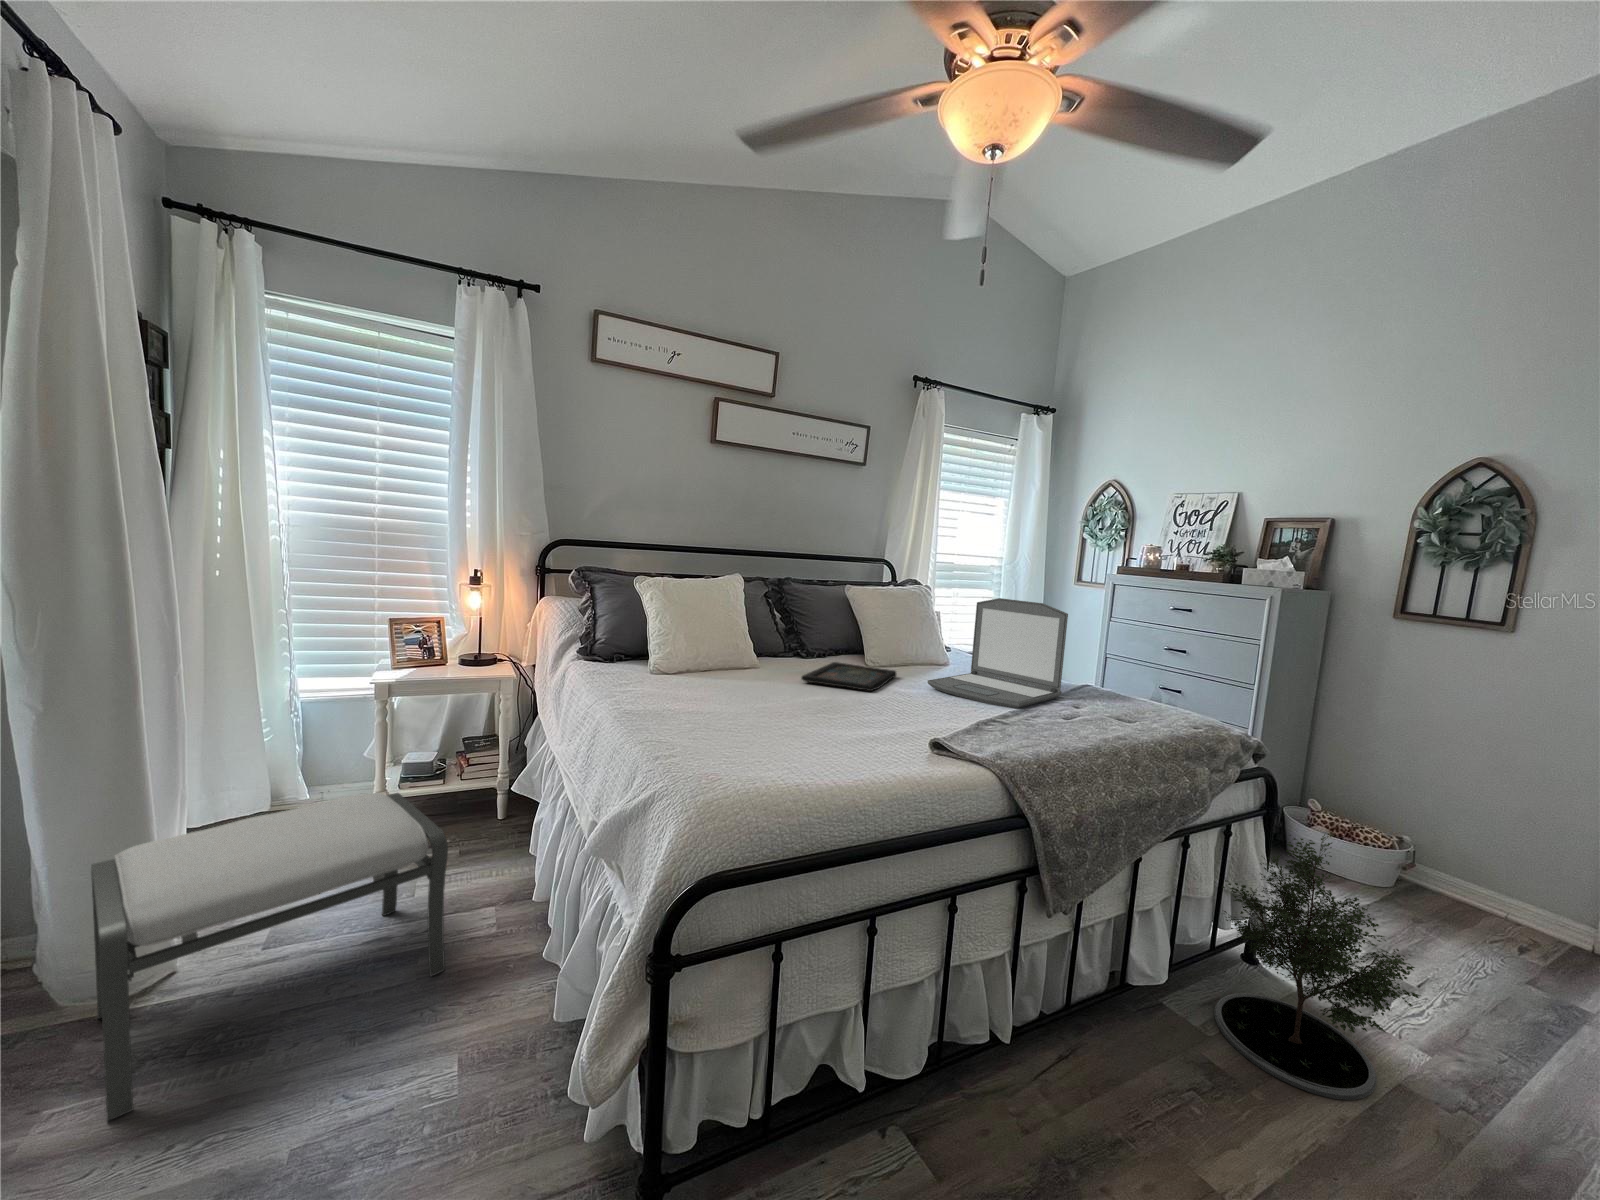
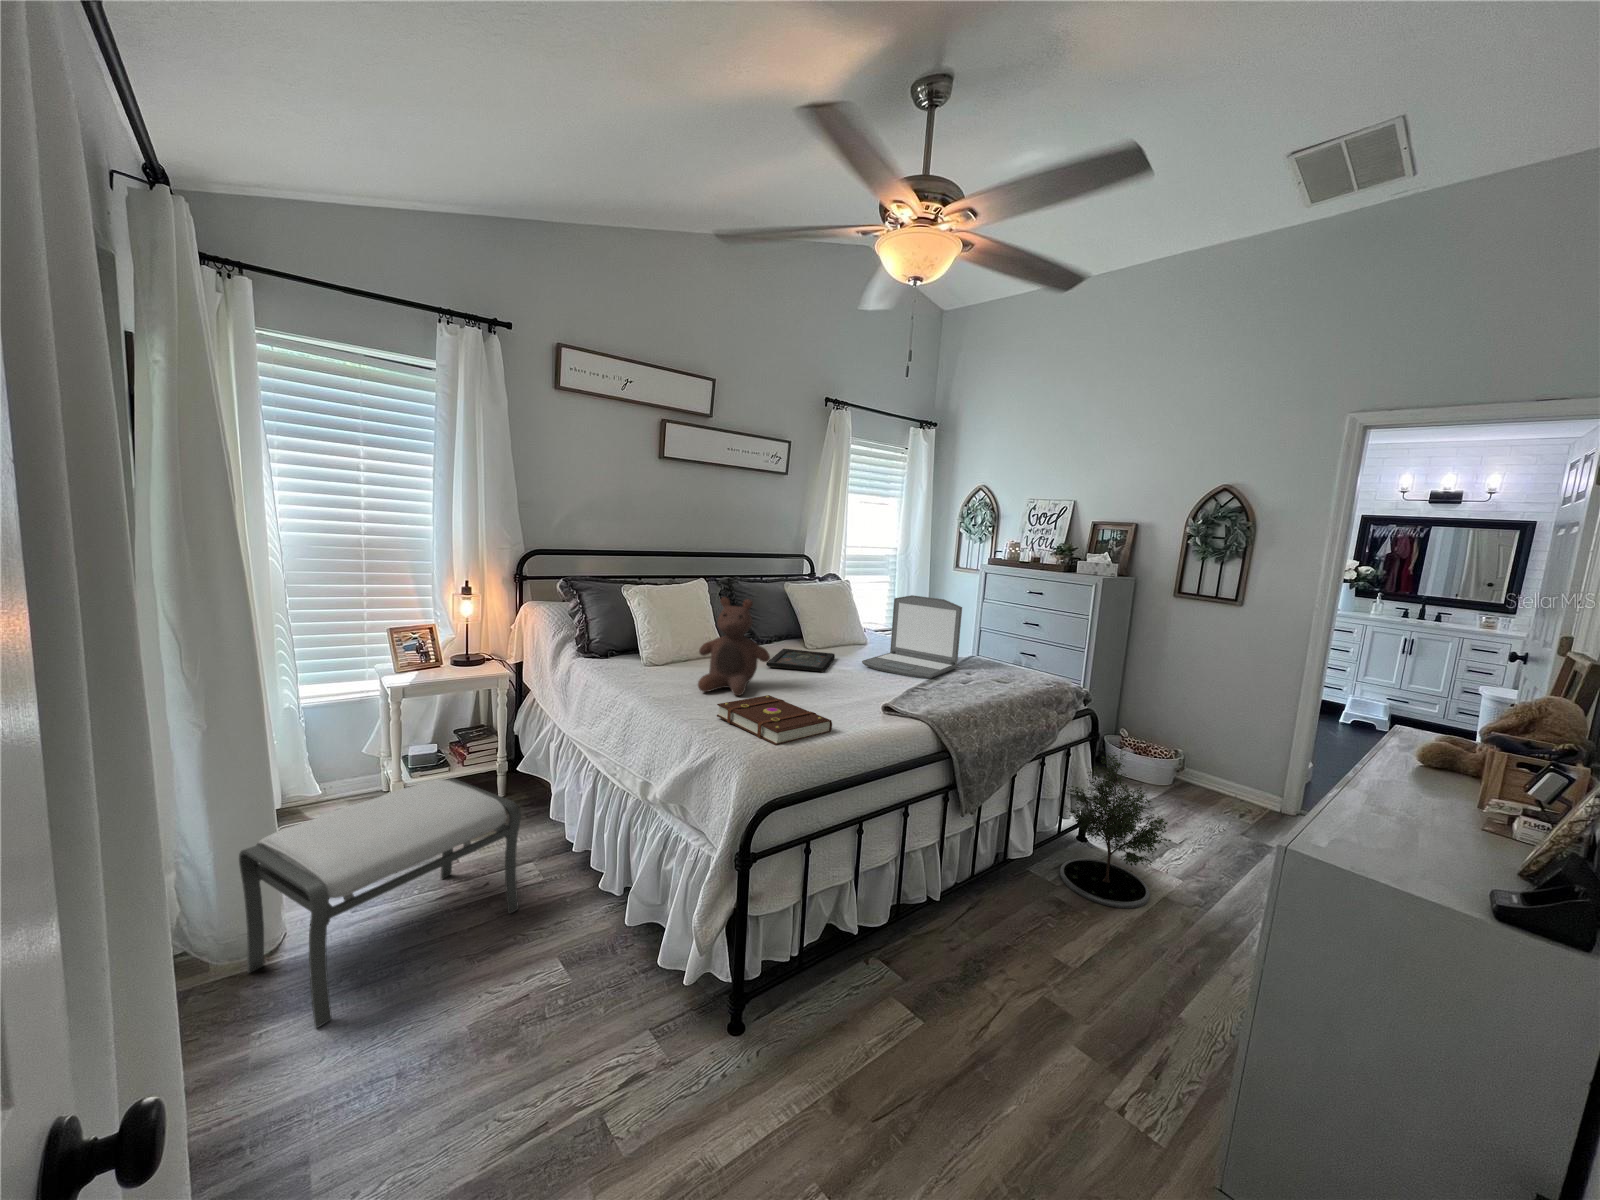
stuffed bear: none [690,585,789,714] -> present [698,597,770,696]
book: none [685,714,836,787] -> present [717,695,832,745]

